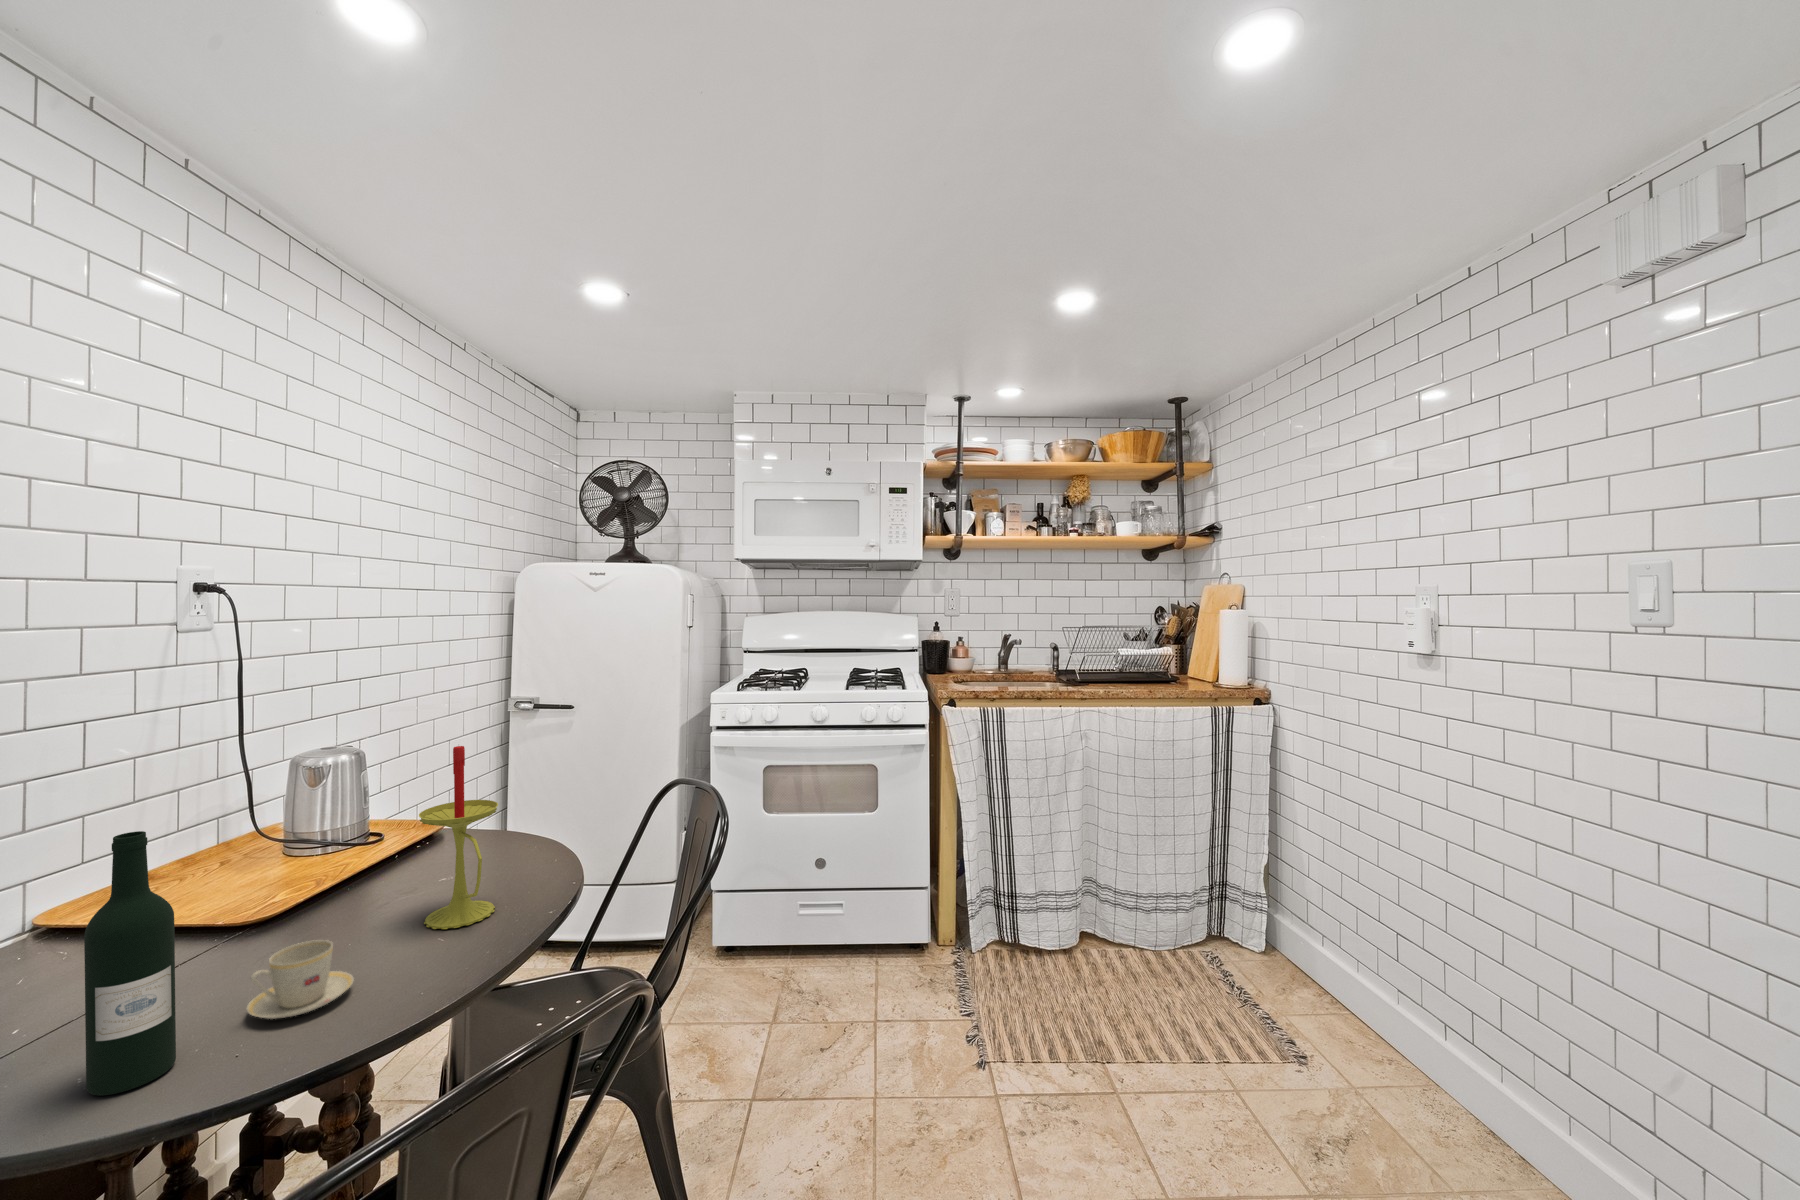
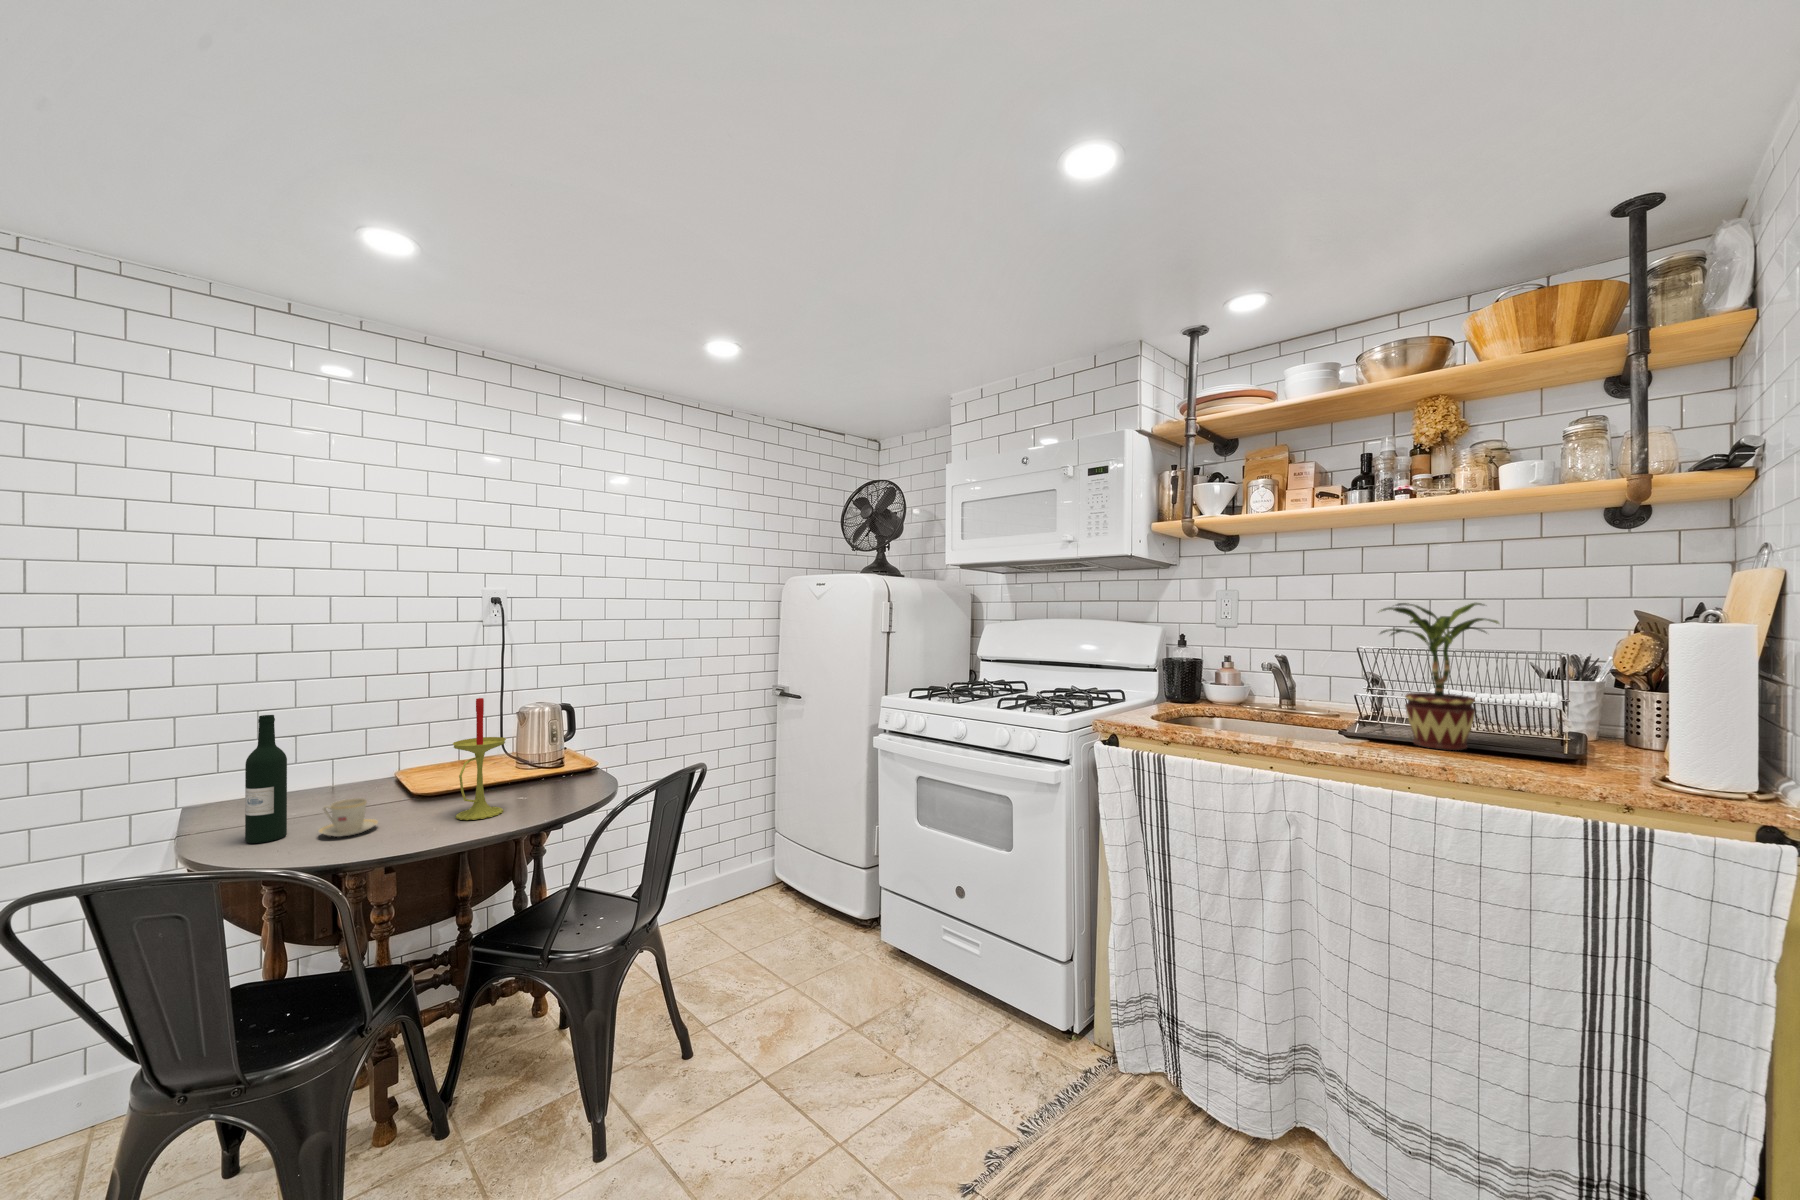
potted plant: none [1095,600,1161,684] -> present [1378,603,1499,750]

